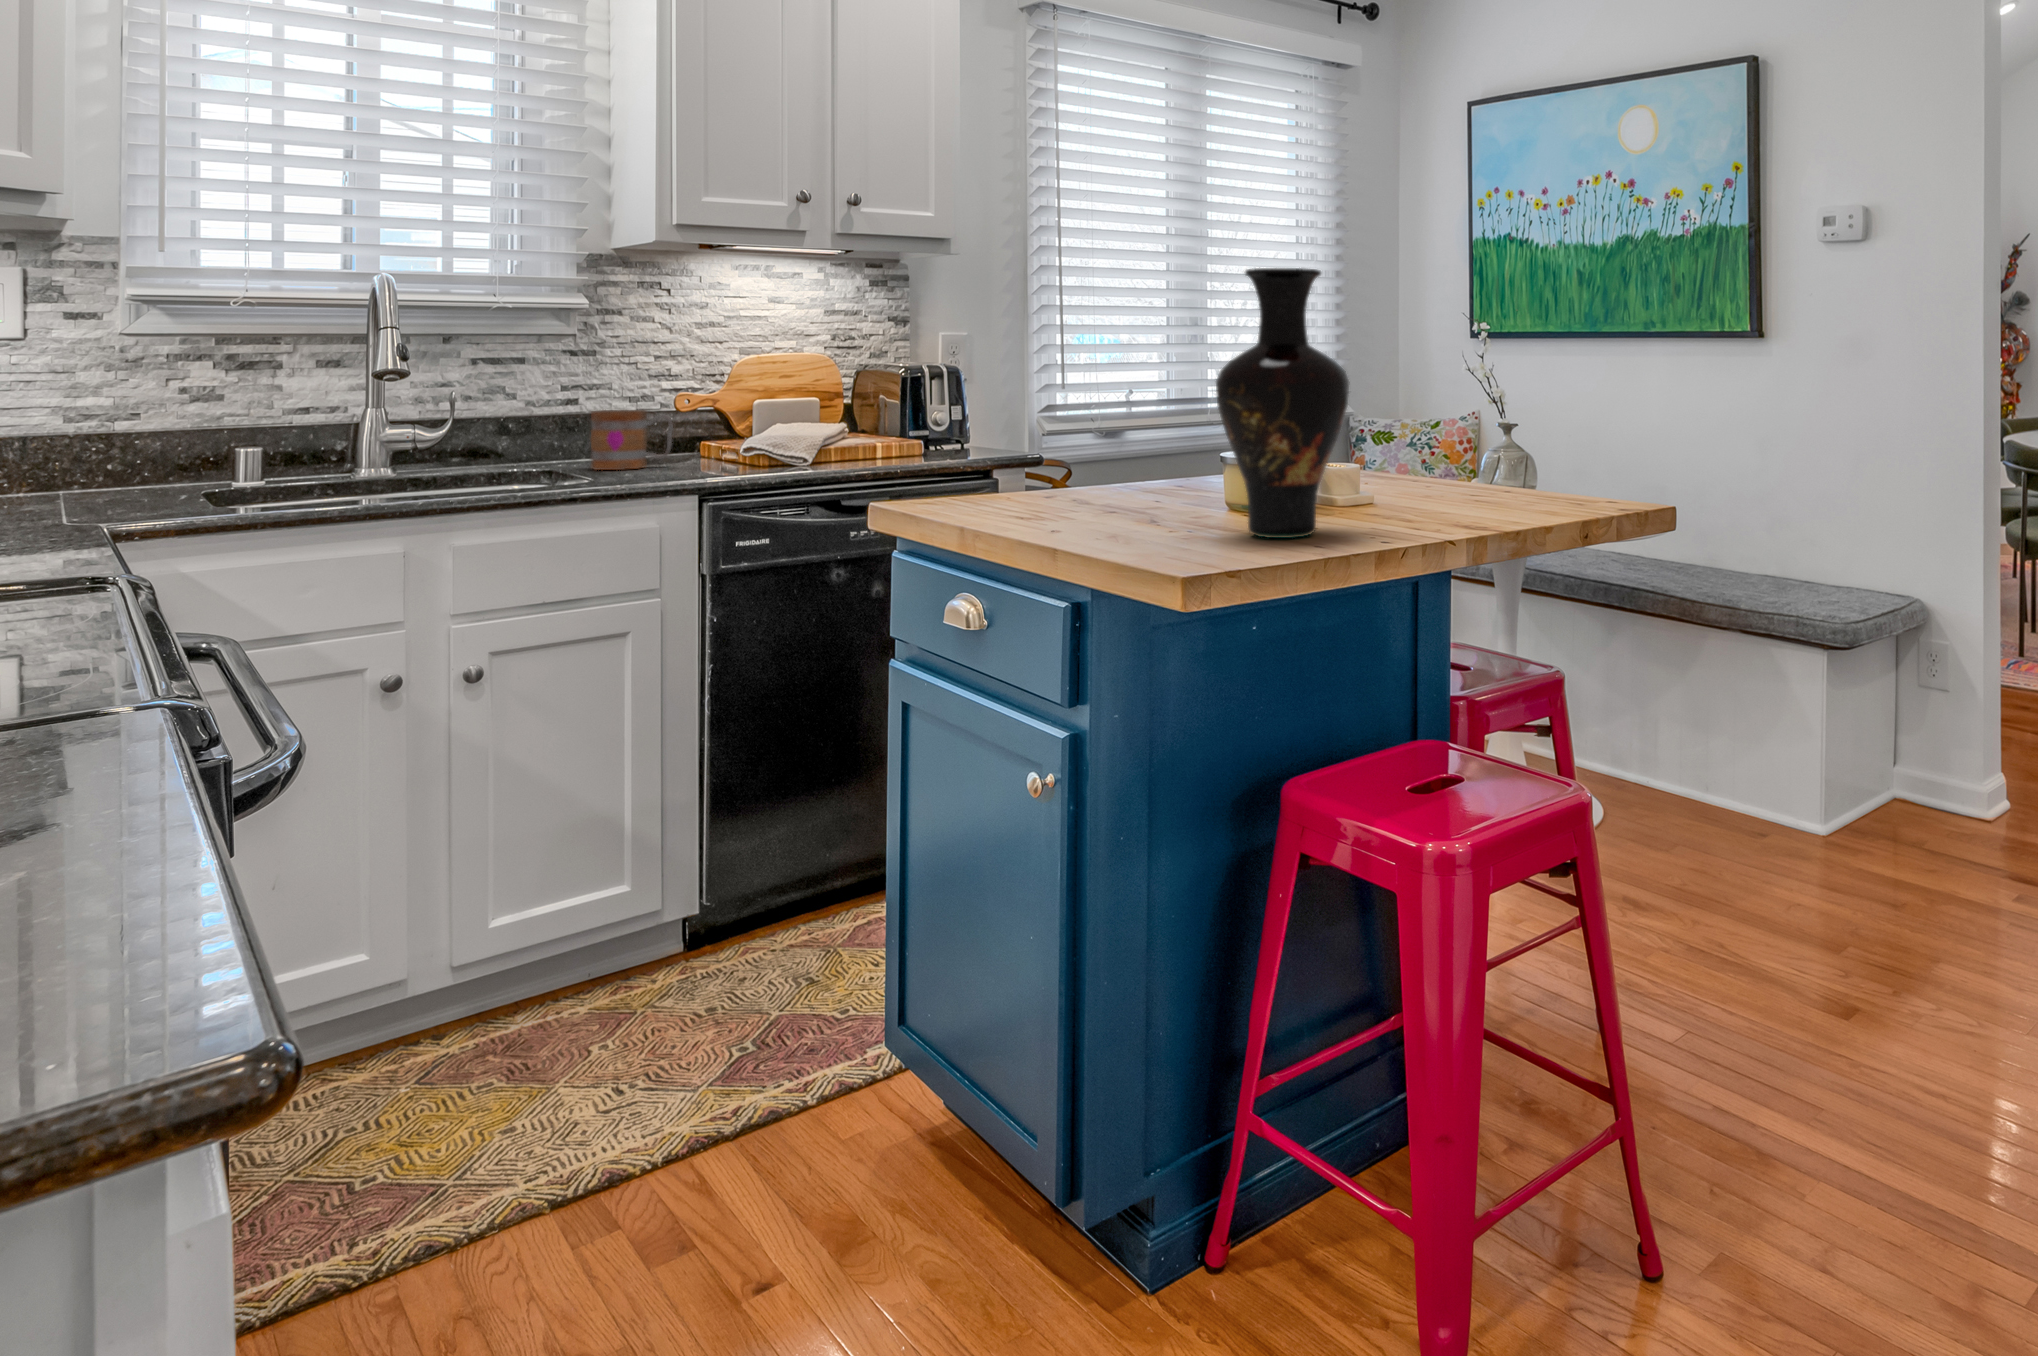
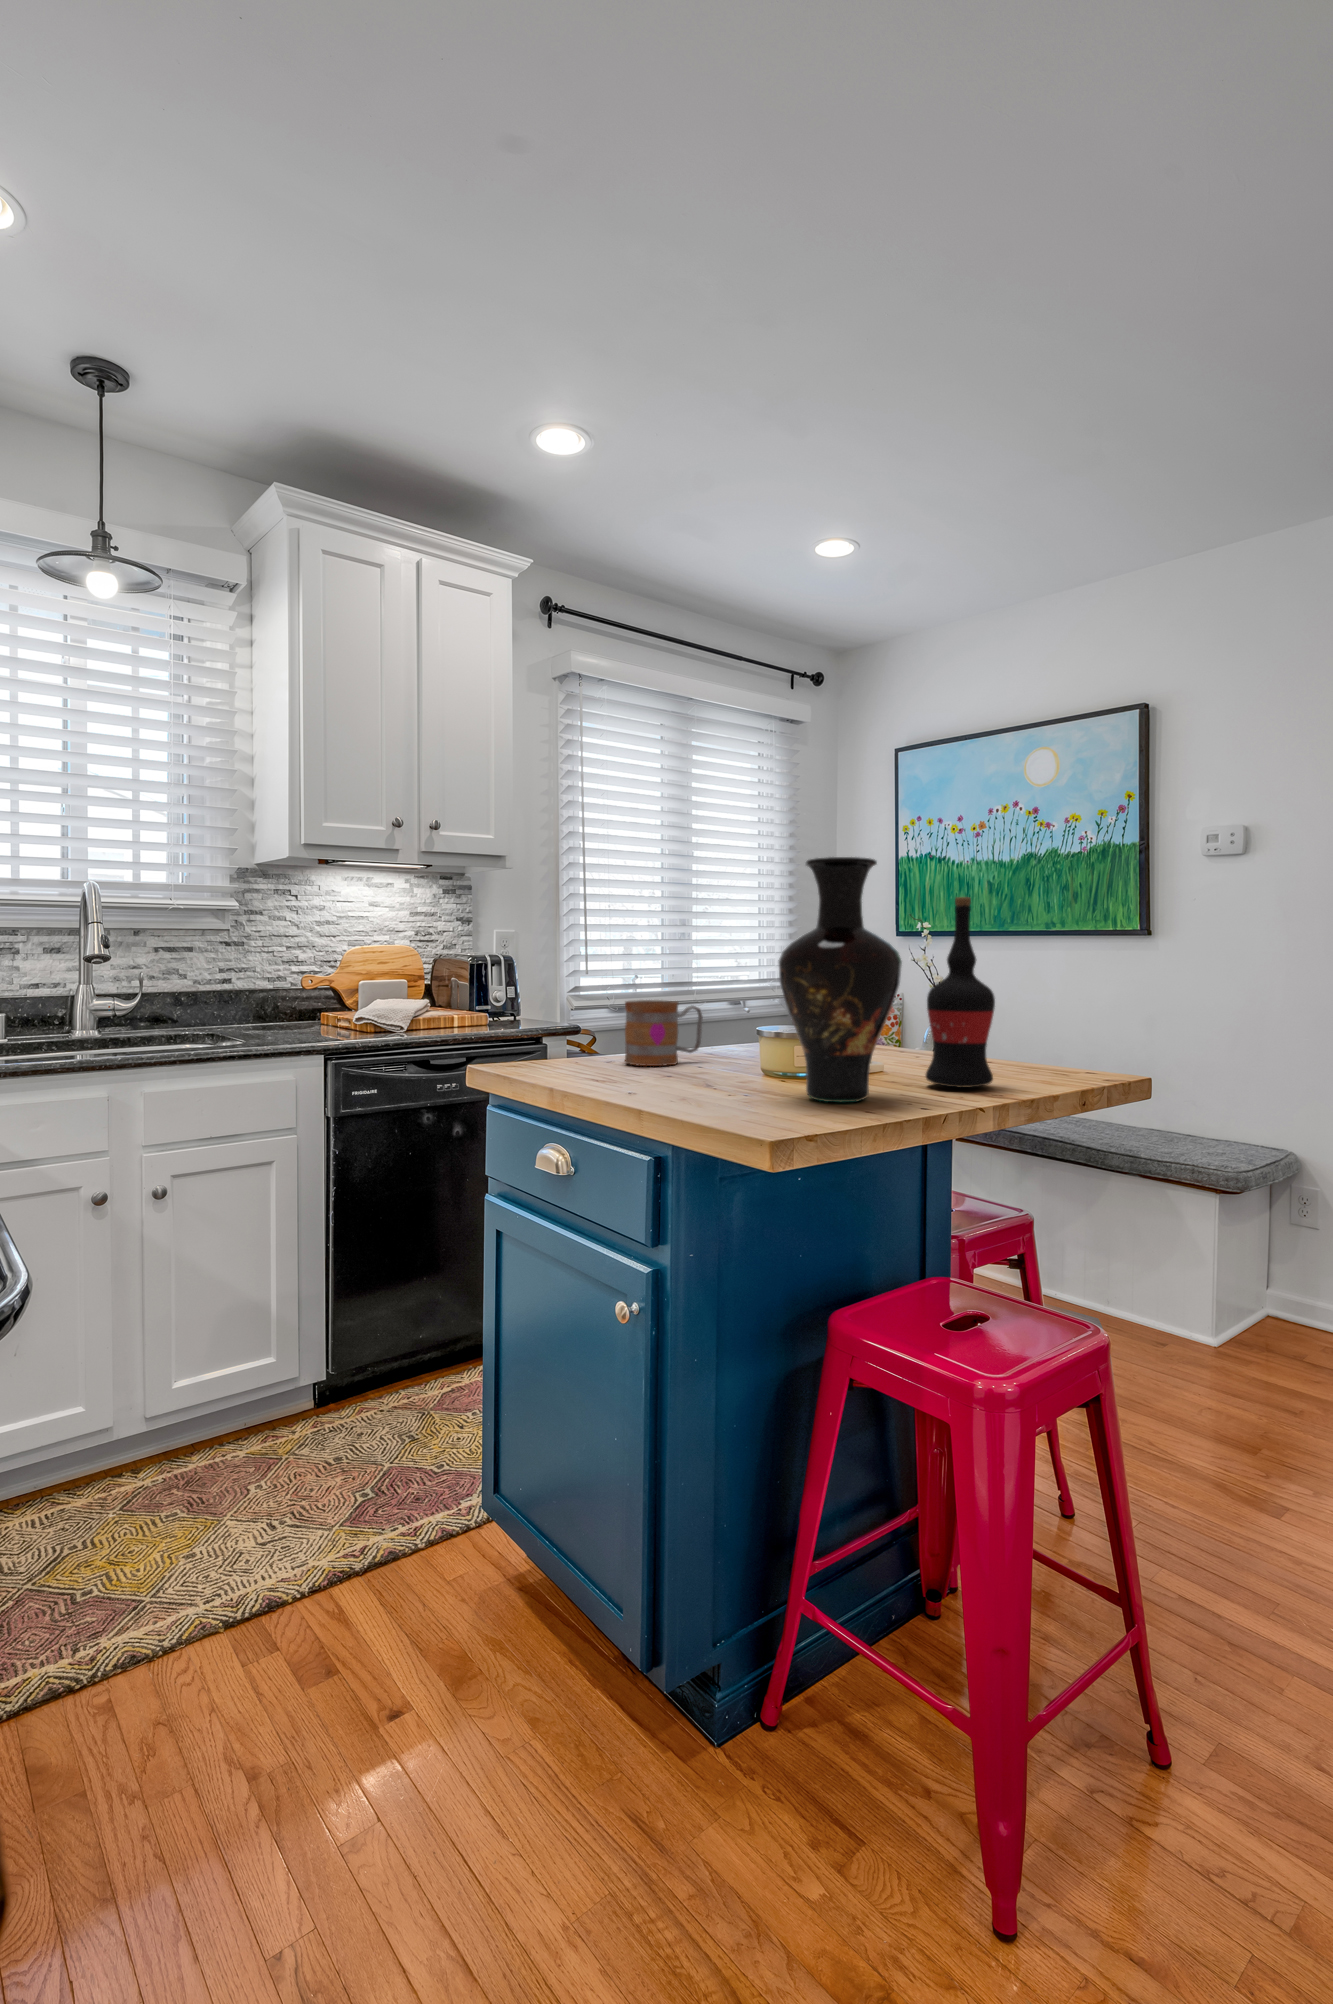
wine bottle: none [1392,308,1466,520] -> present [926,897,995,1088]
mug: present [591,410,673,470] -> present [625,1000,703,1066]

